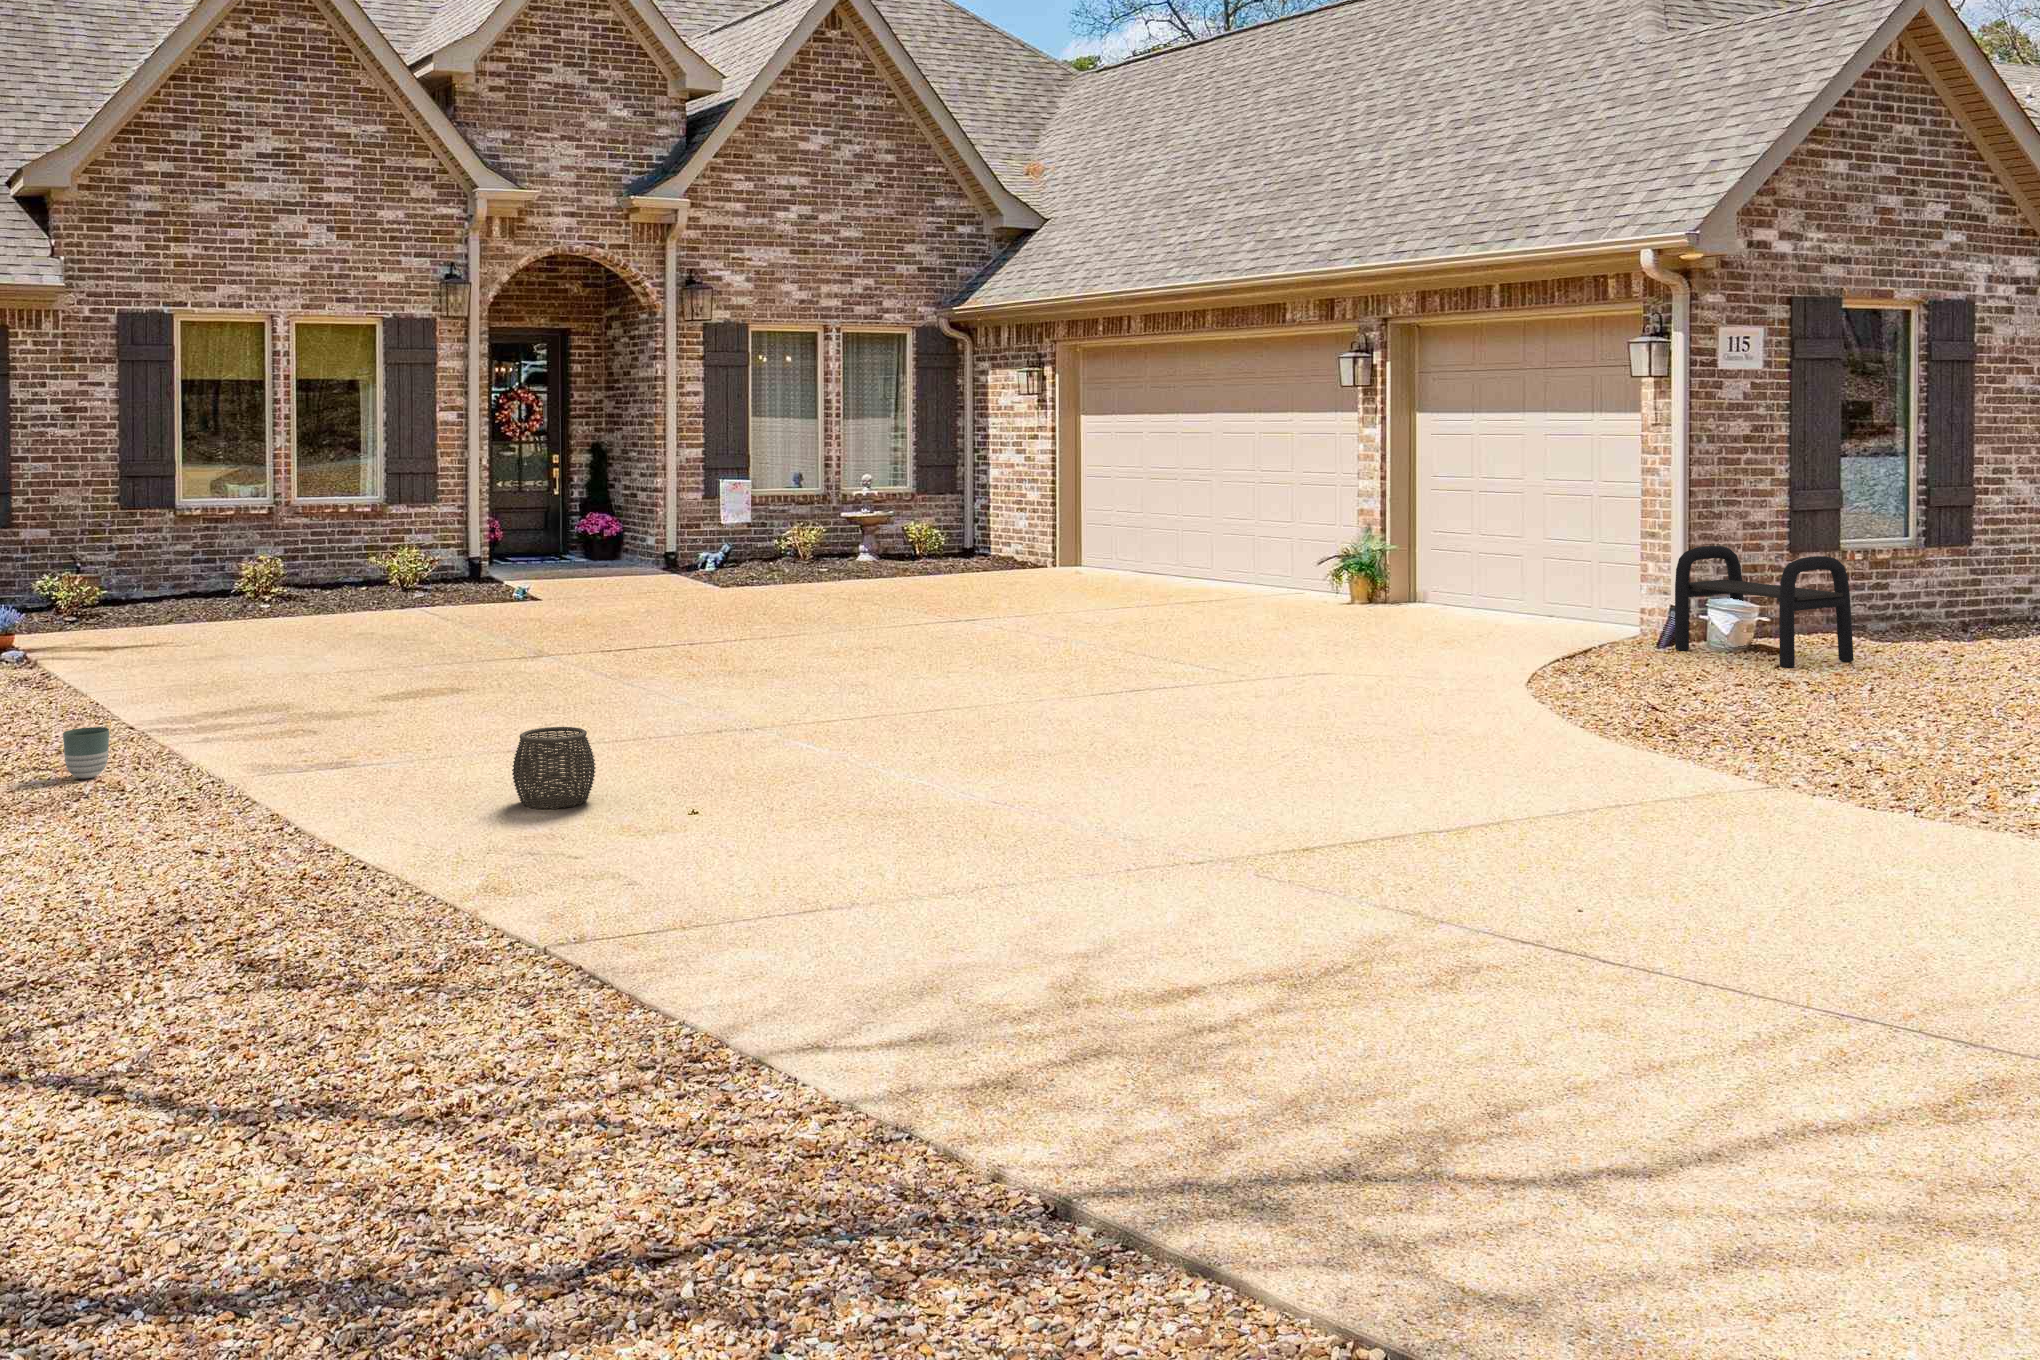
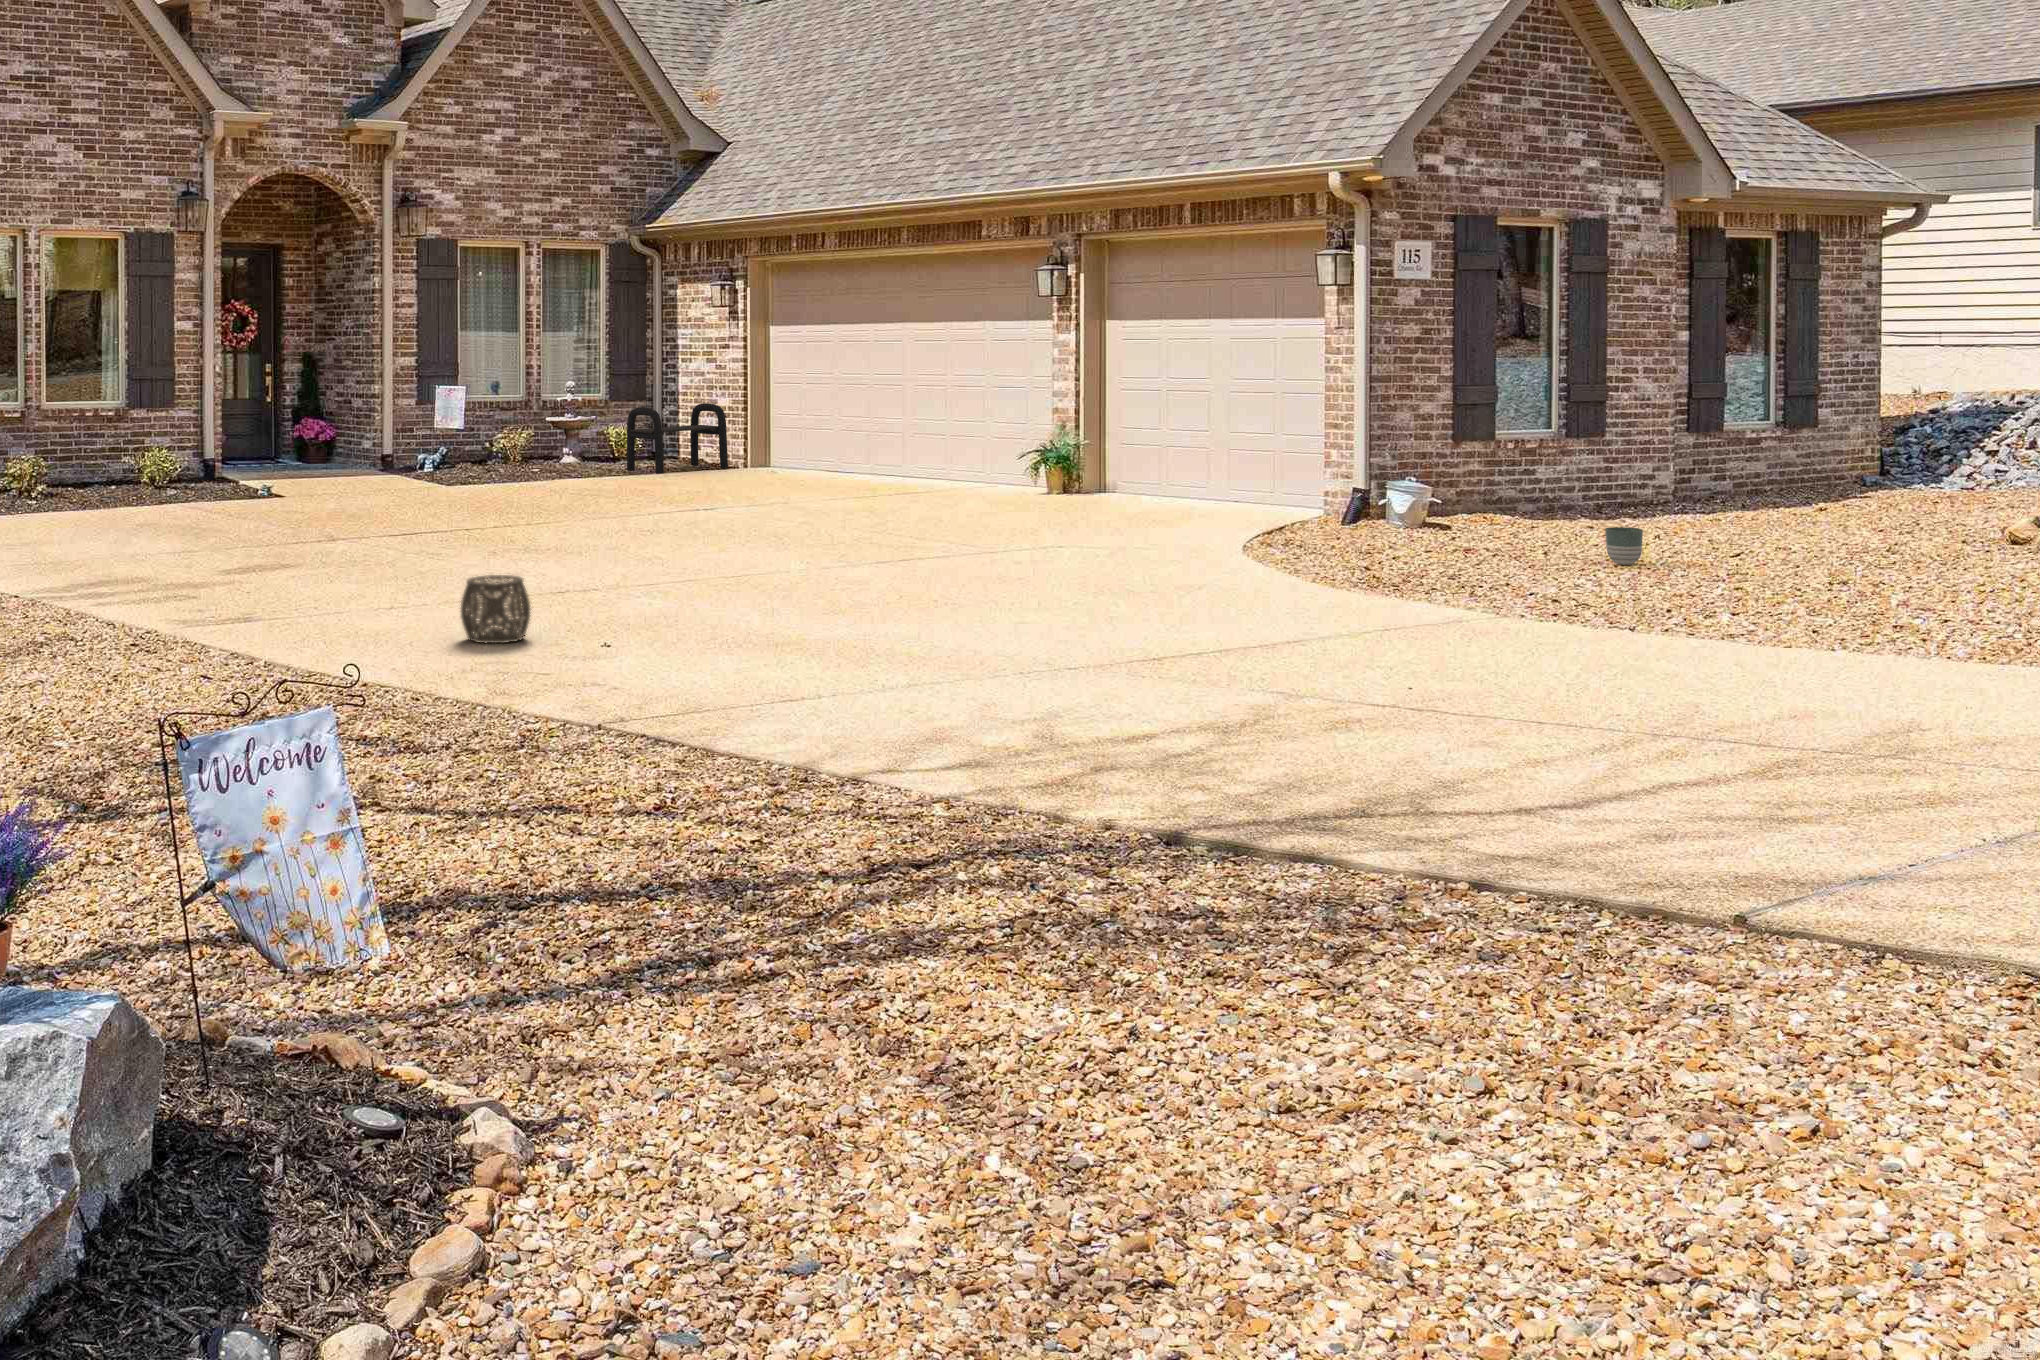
bench: present [1675,546,1854,668] -> present [627,403,728,474]
planter: present [63,727,109,779] -> present [1605,527,1643,565]

